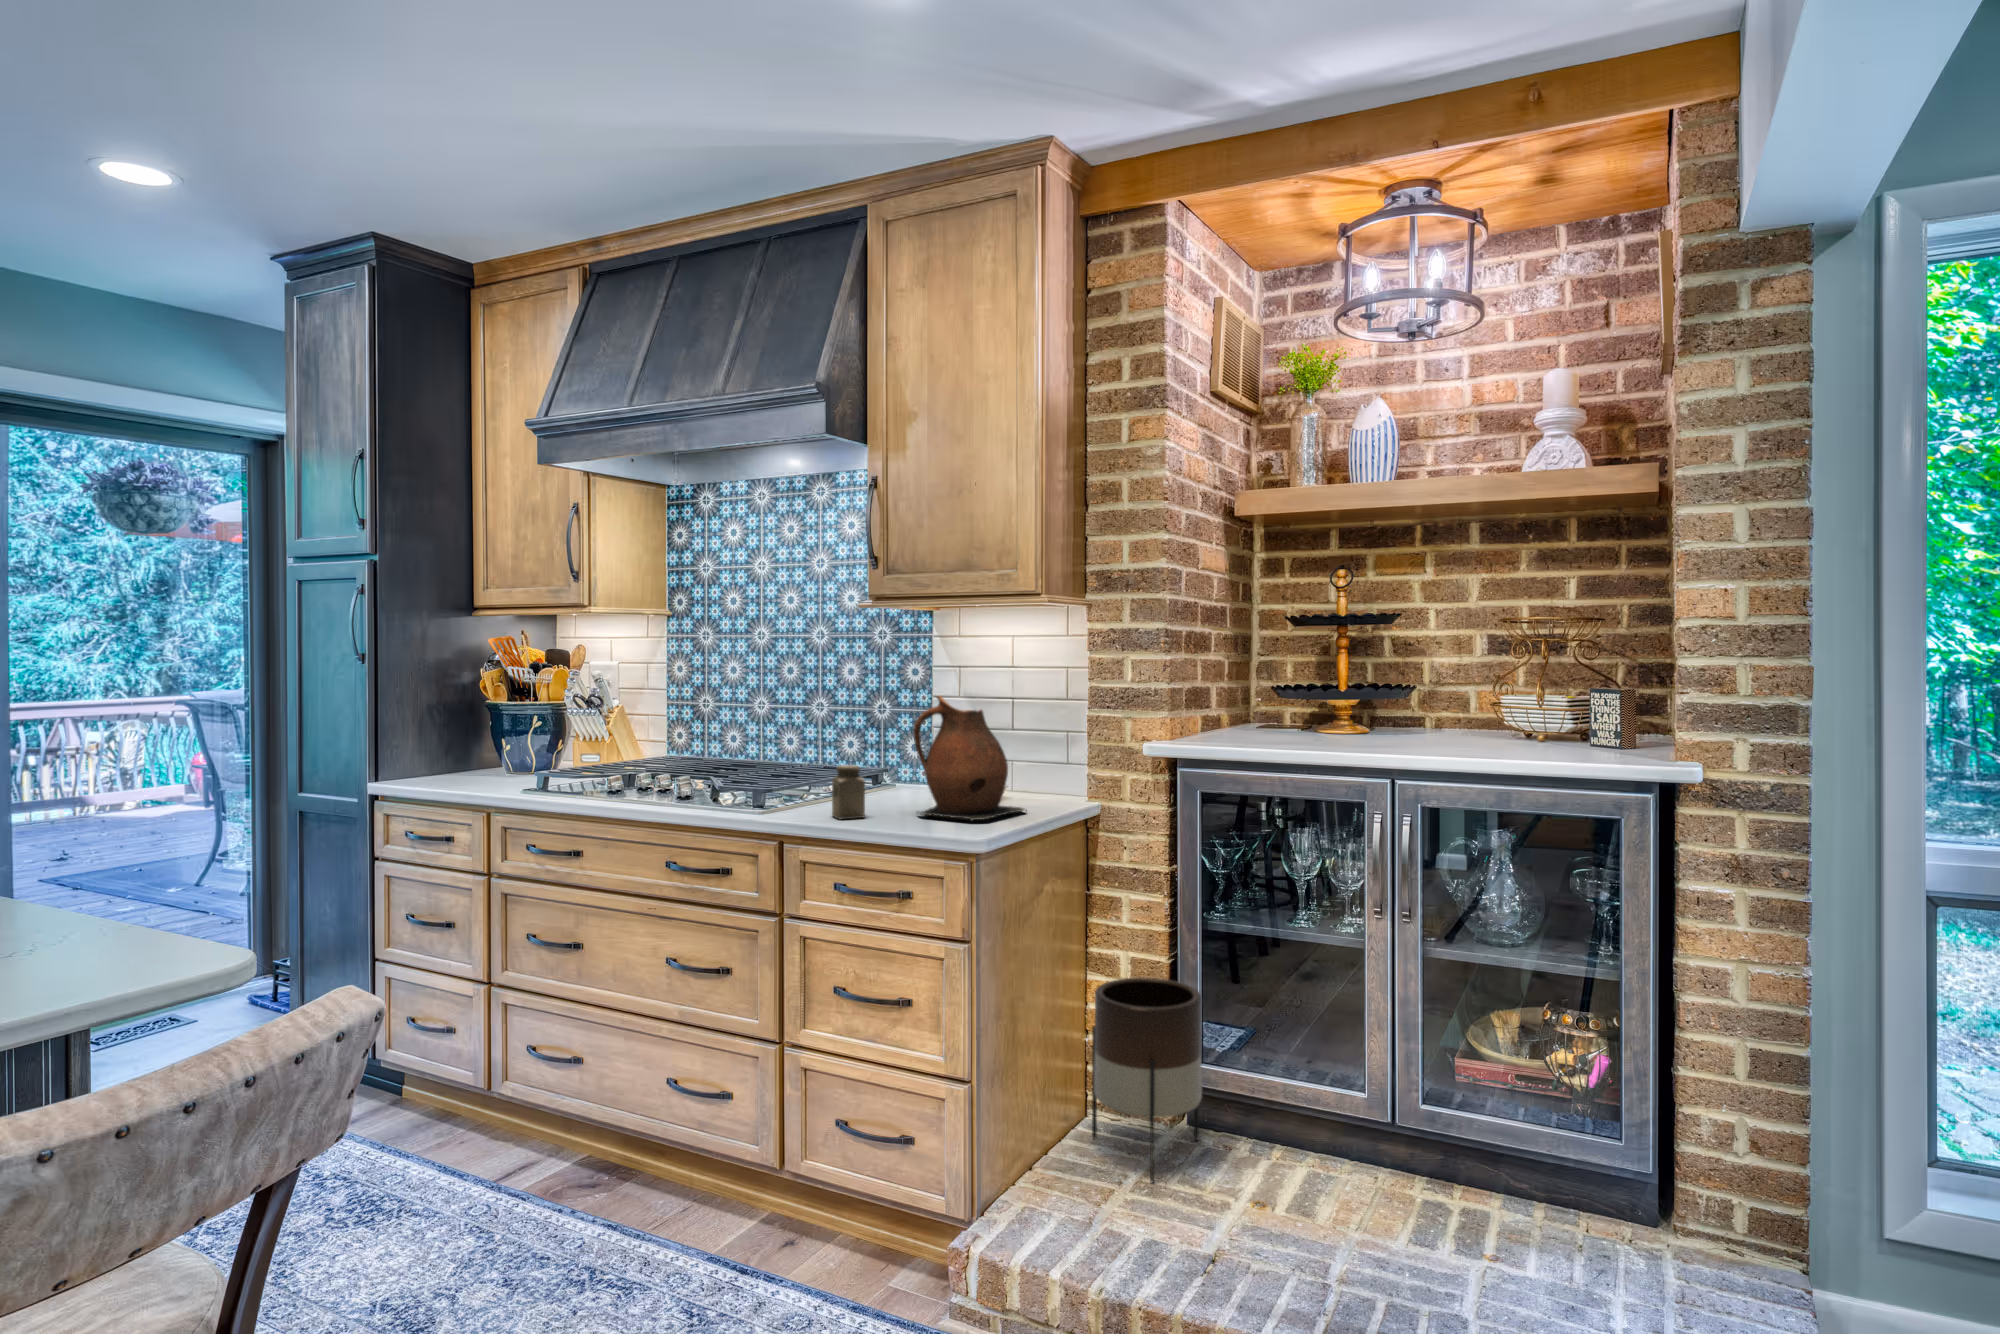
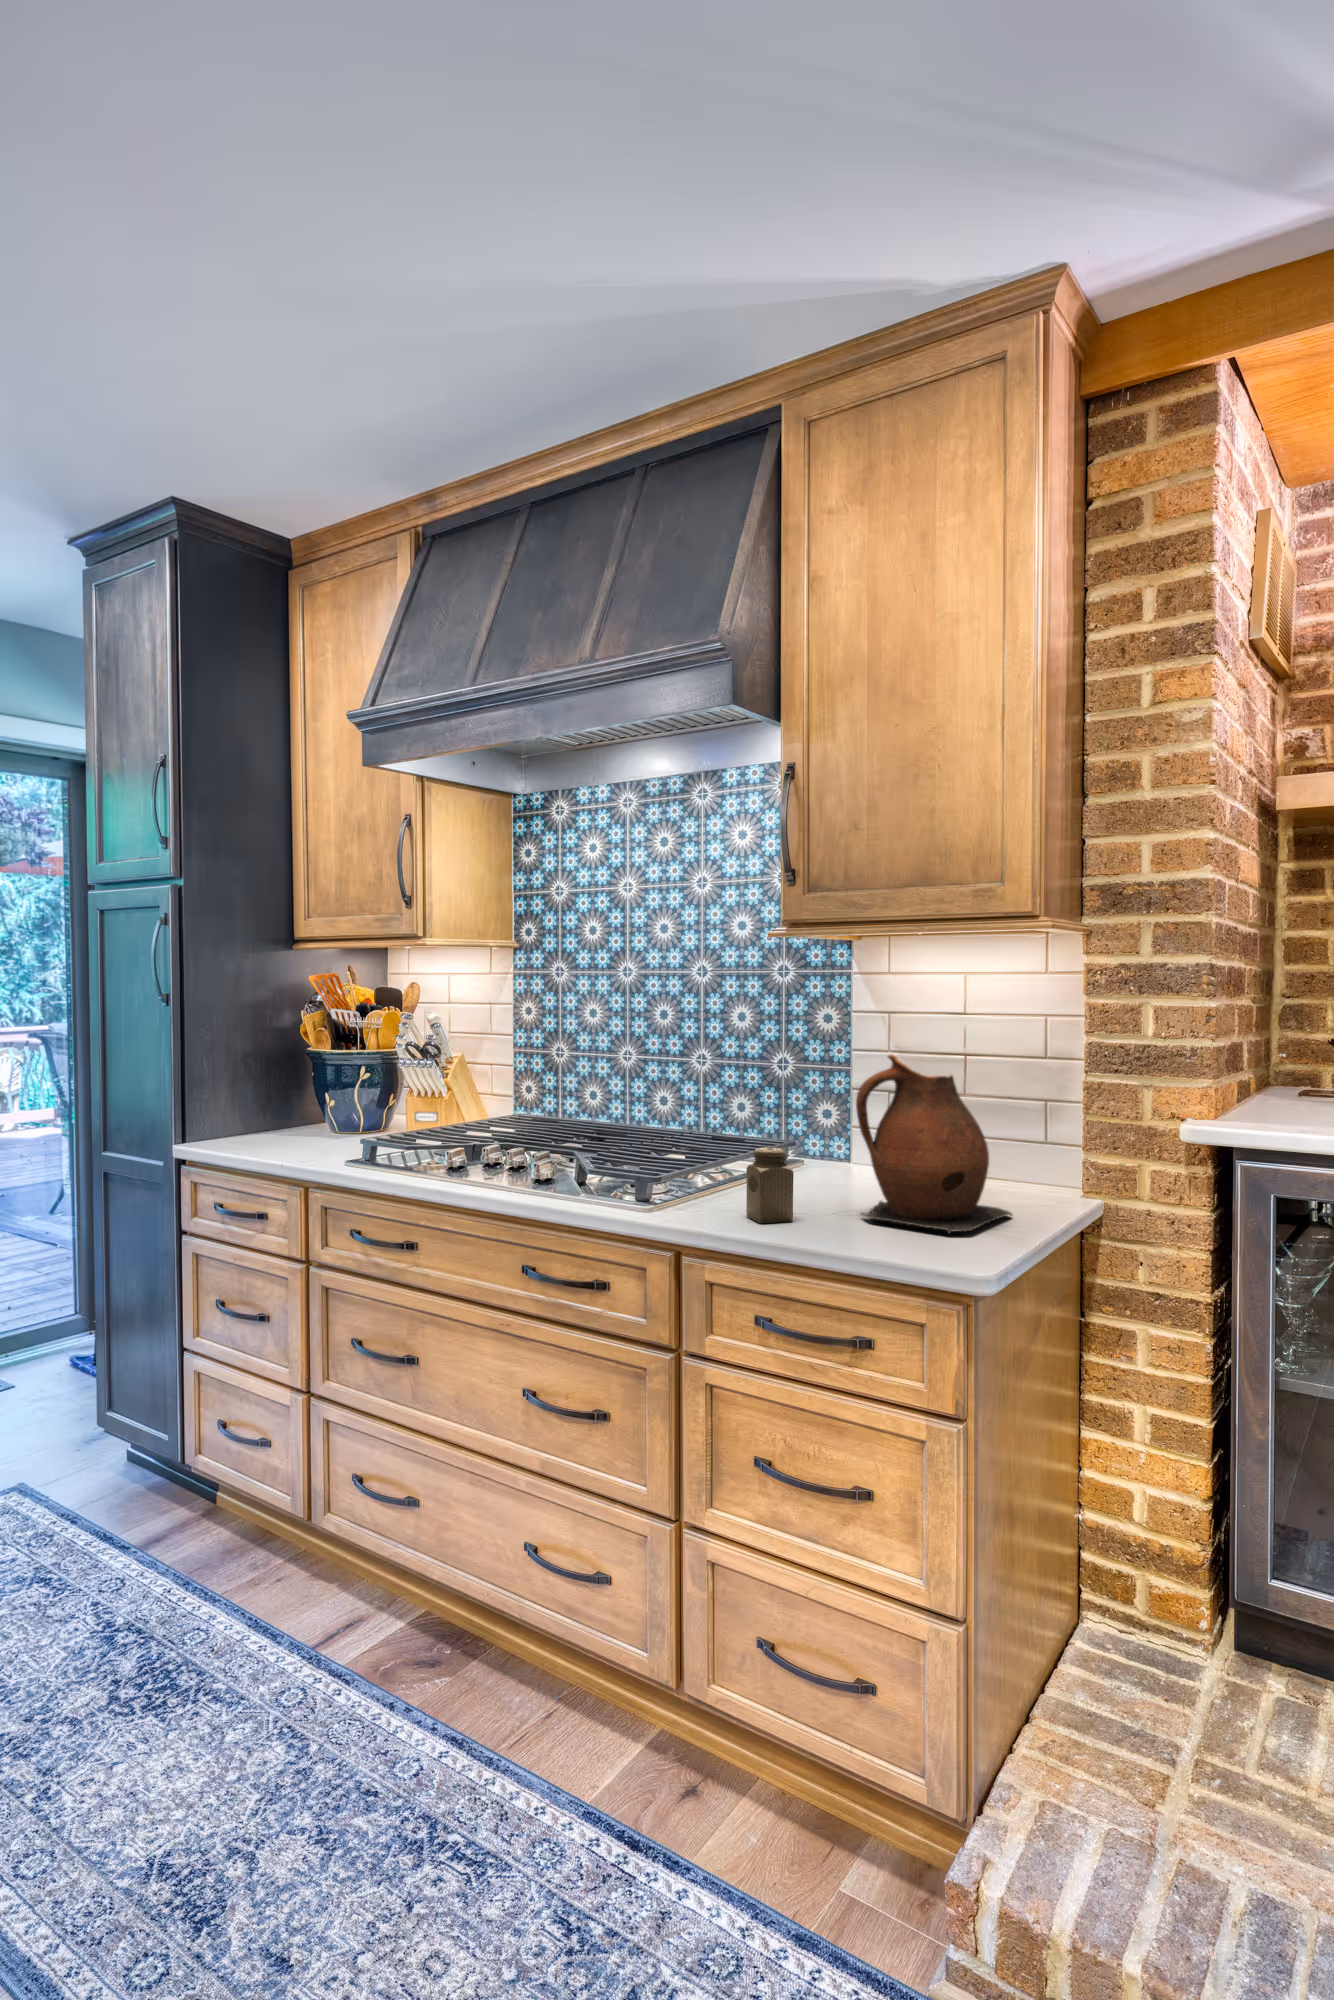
planter: present [1092,978,1202,1182] -> none [1102,1448,1281,1769]

